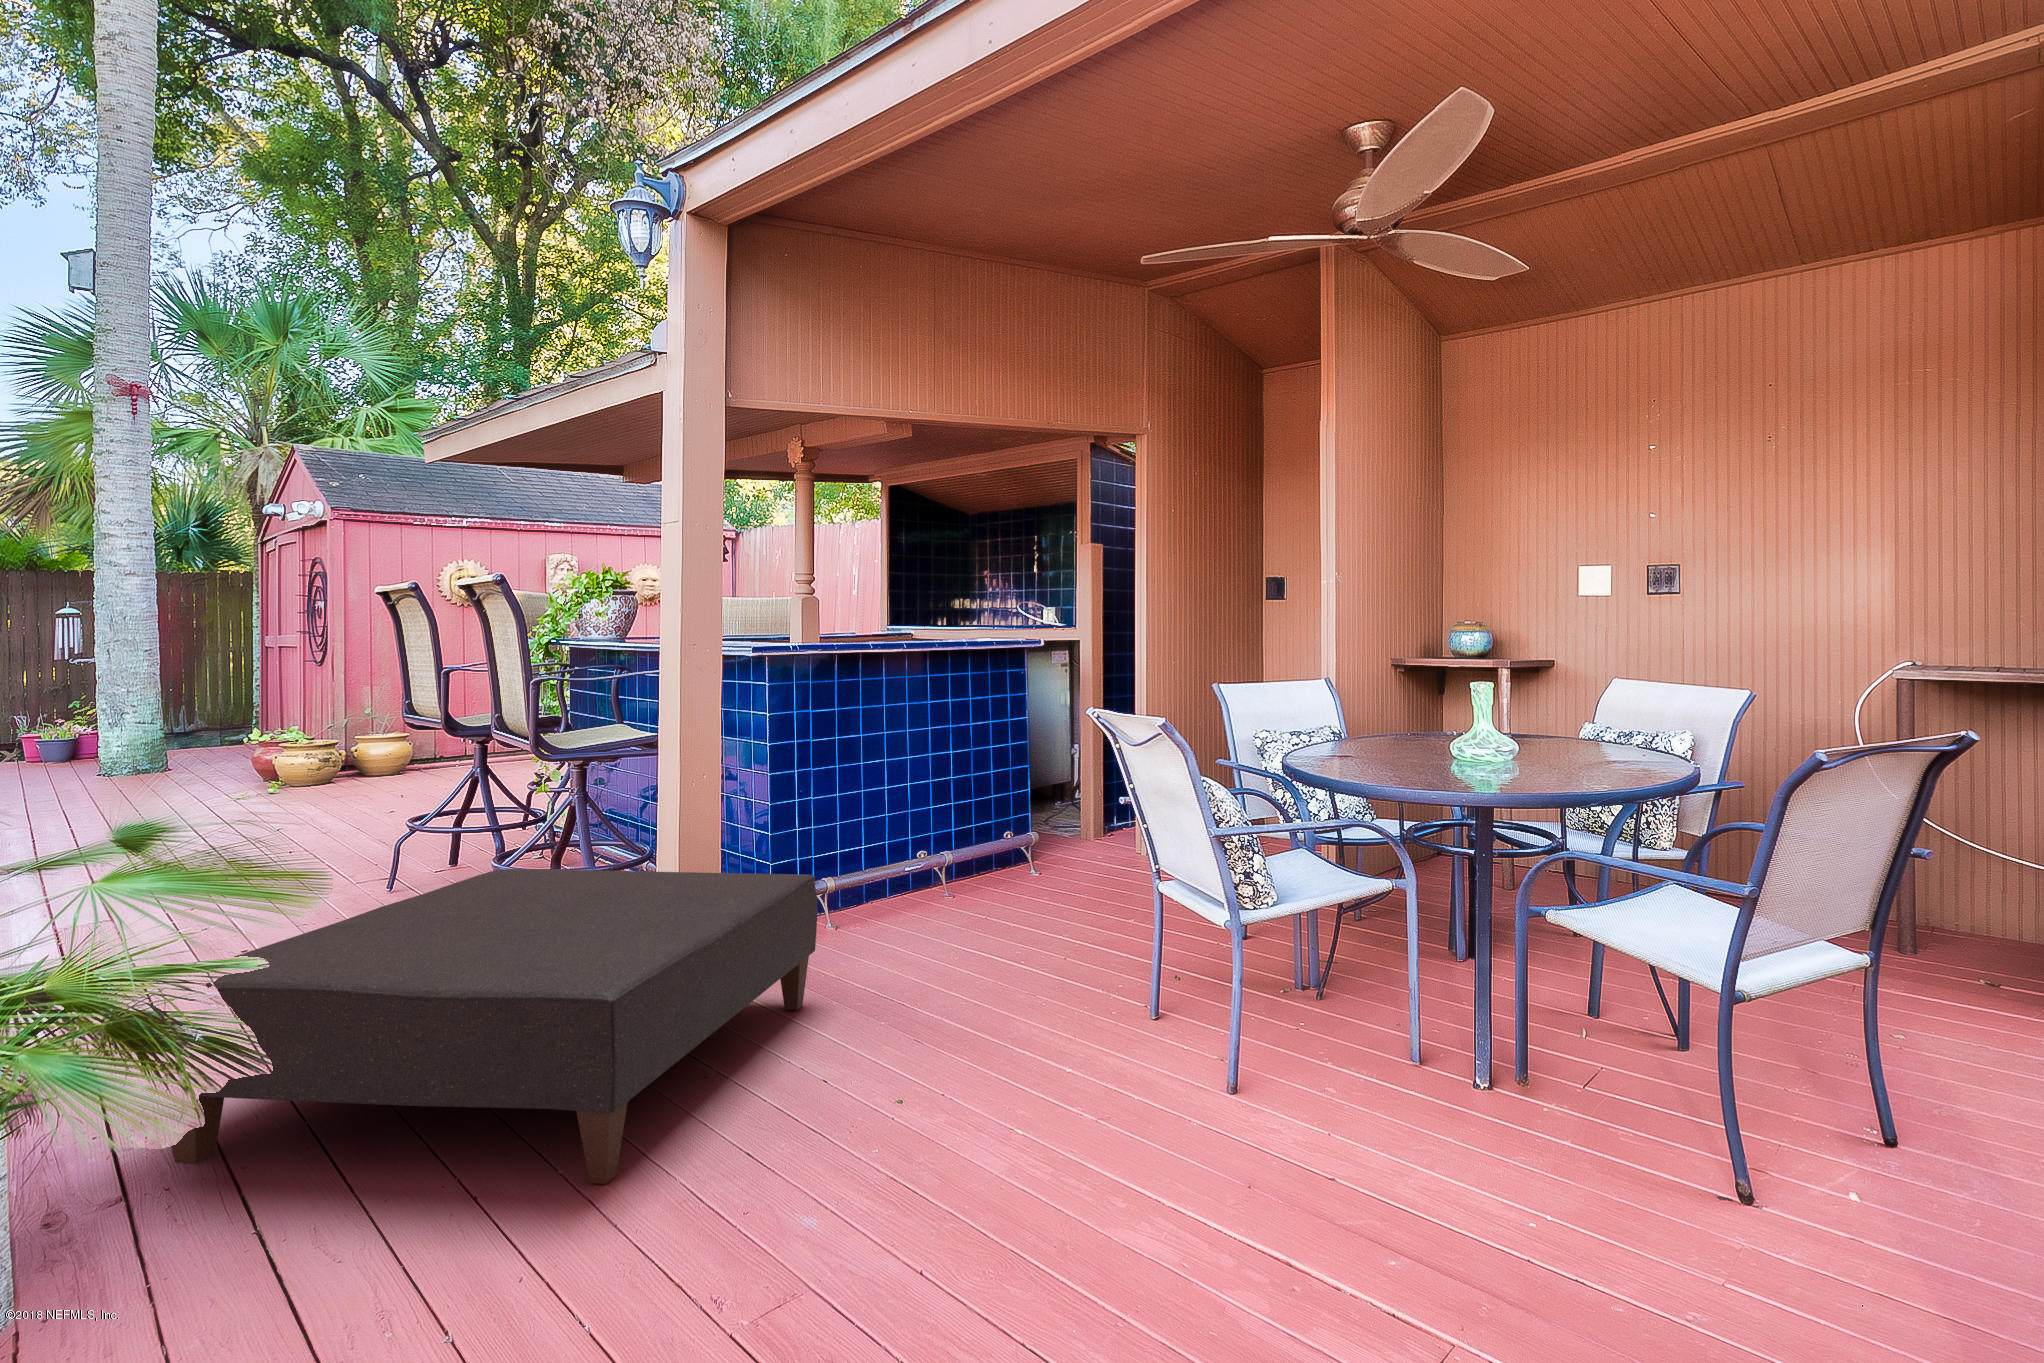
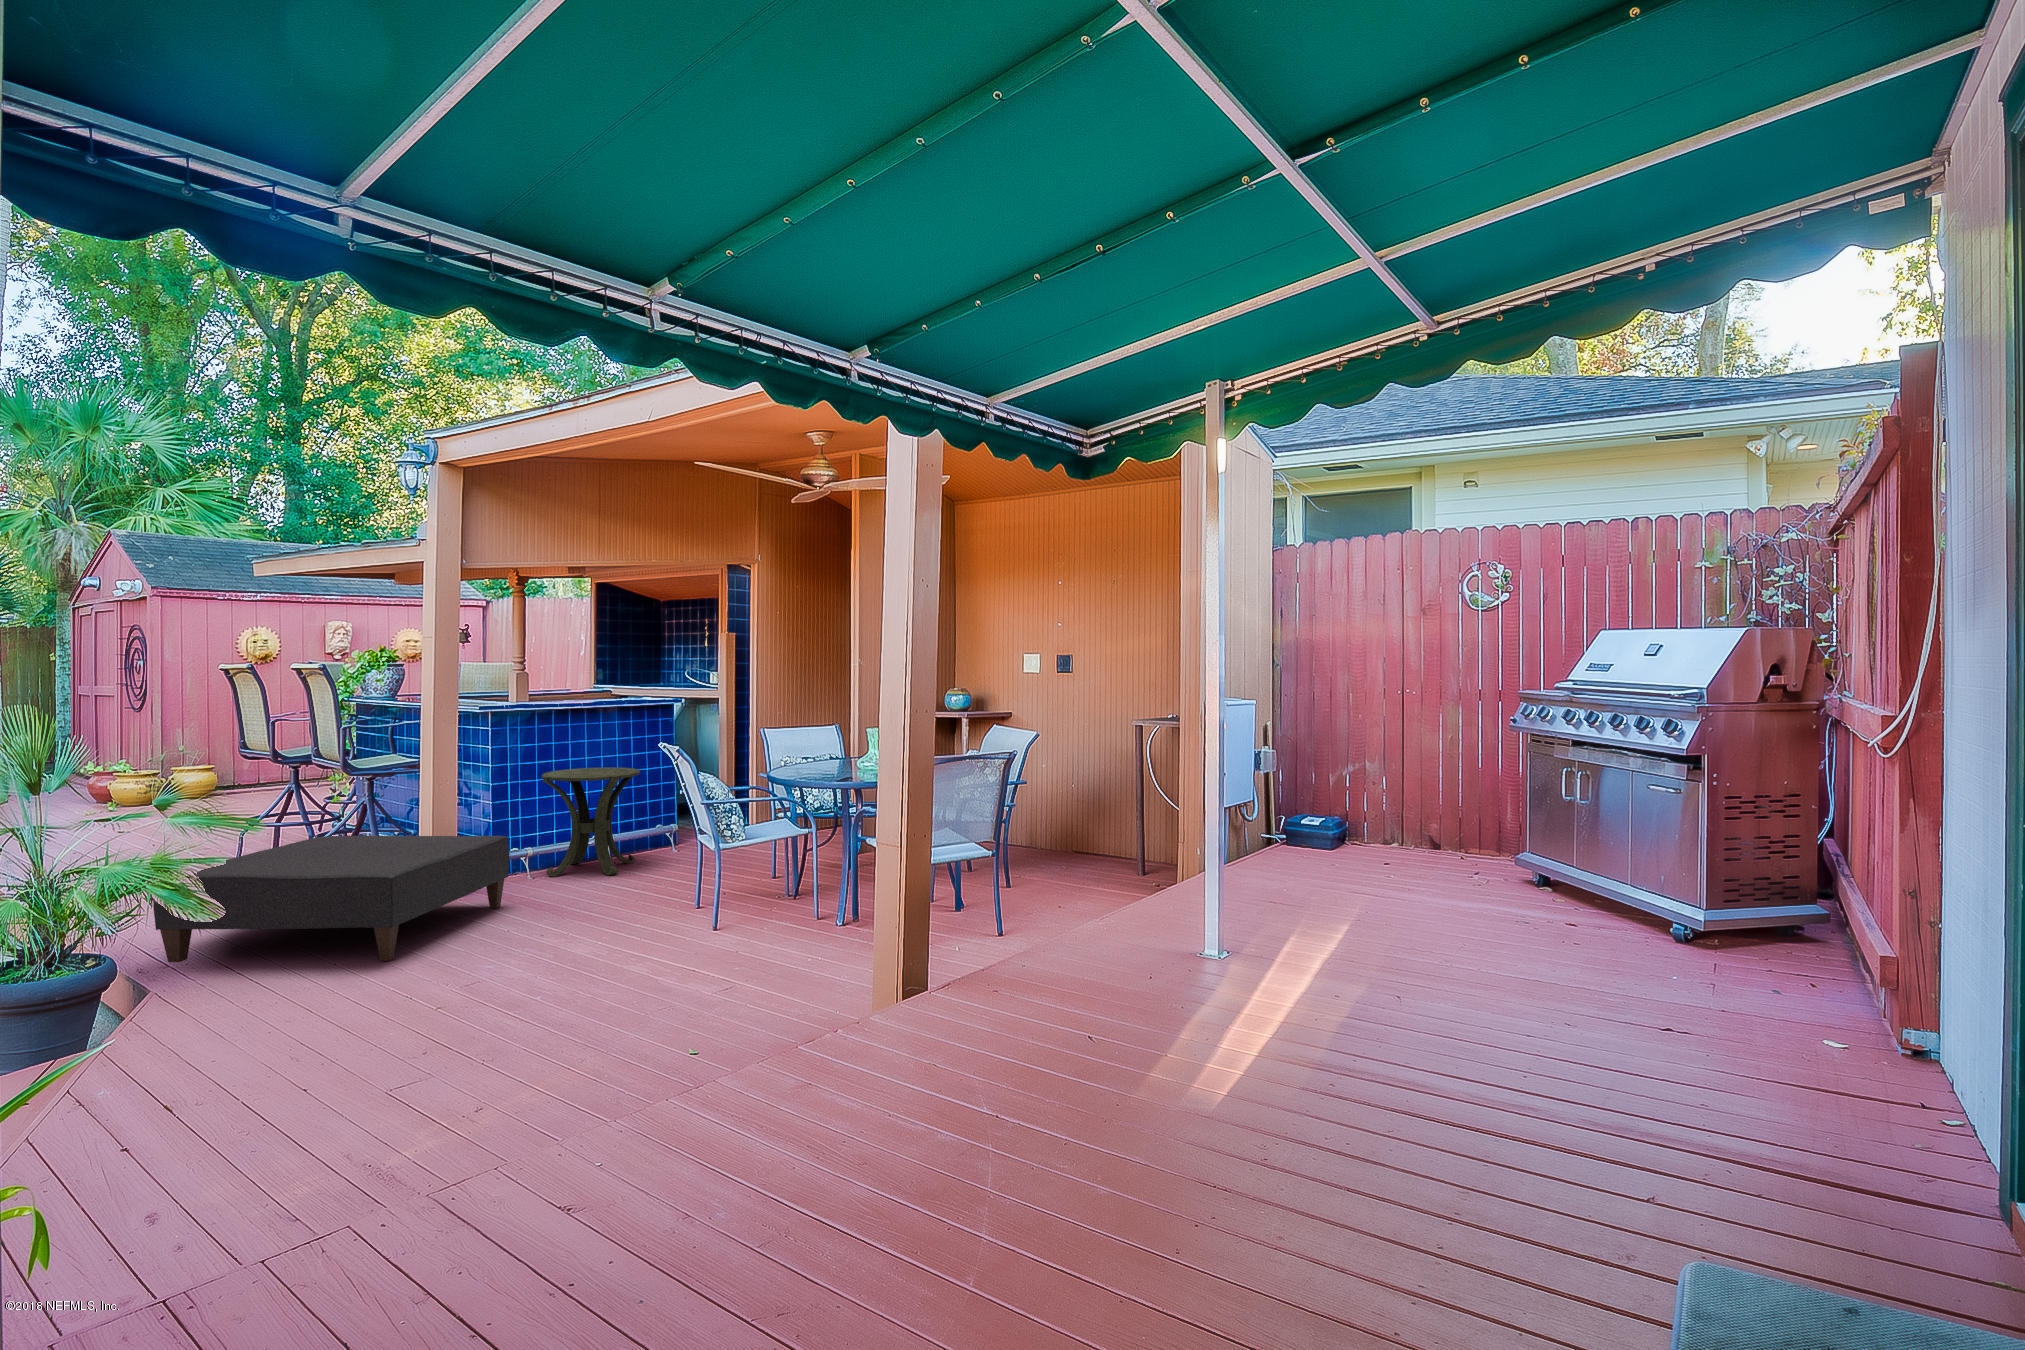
side table: none [850,744,1002,931] -> present [542,767,640,877]

